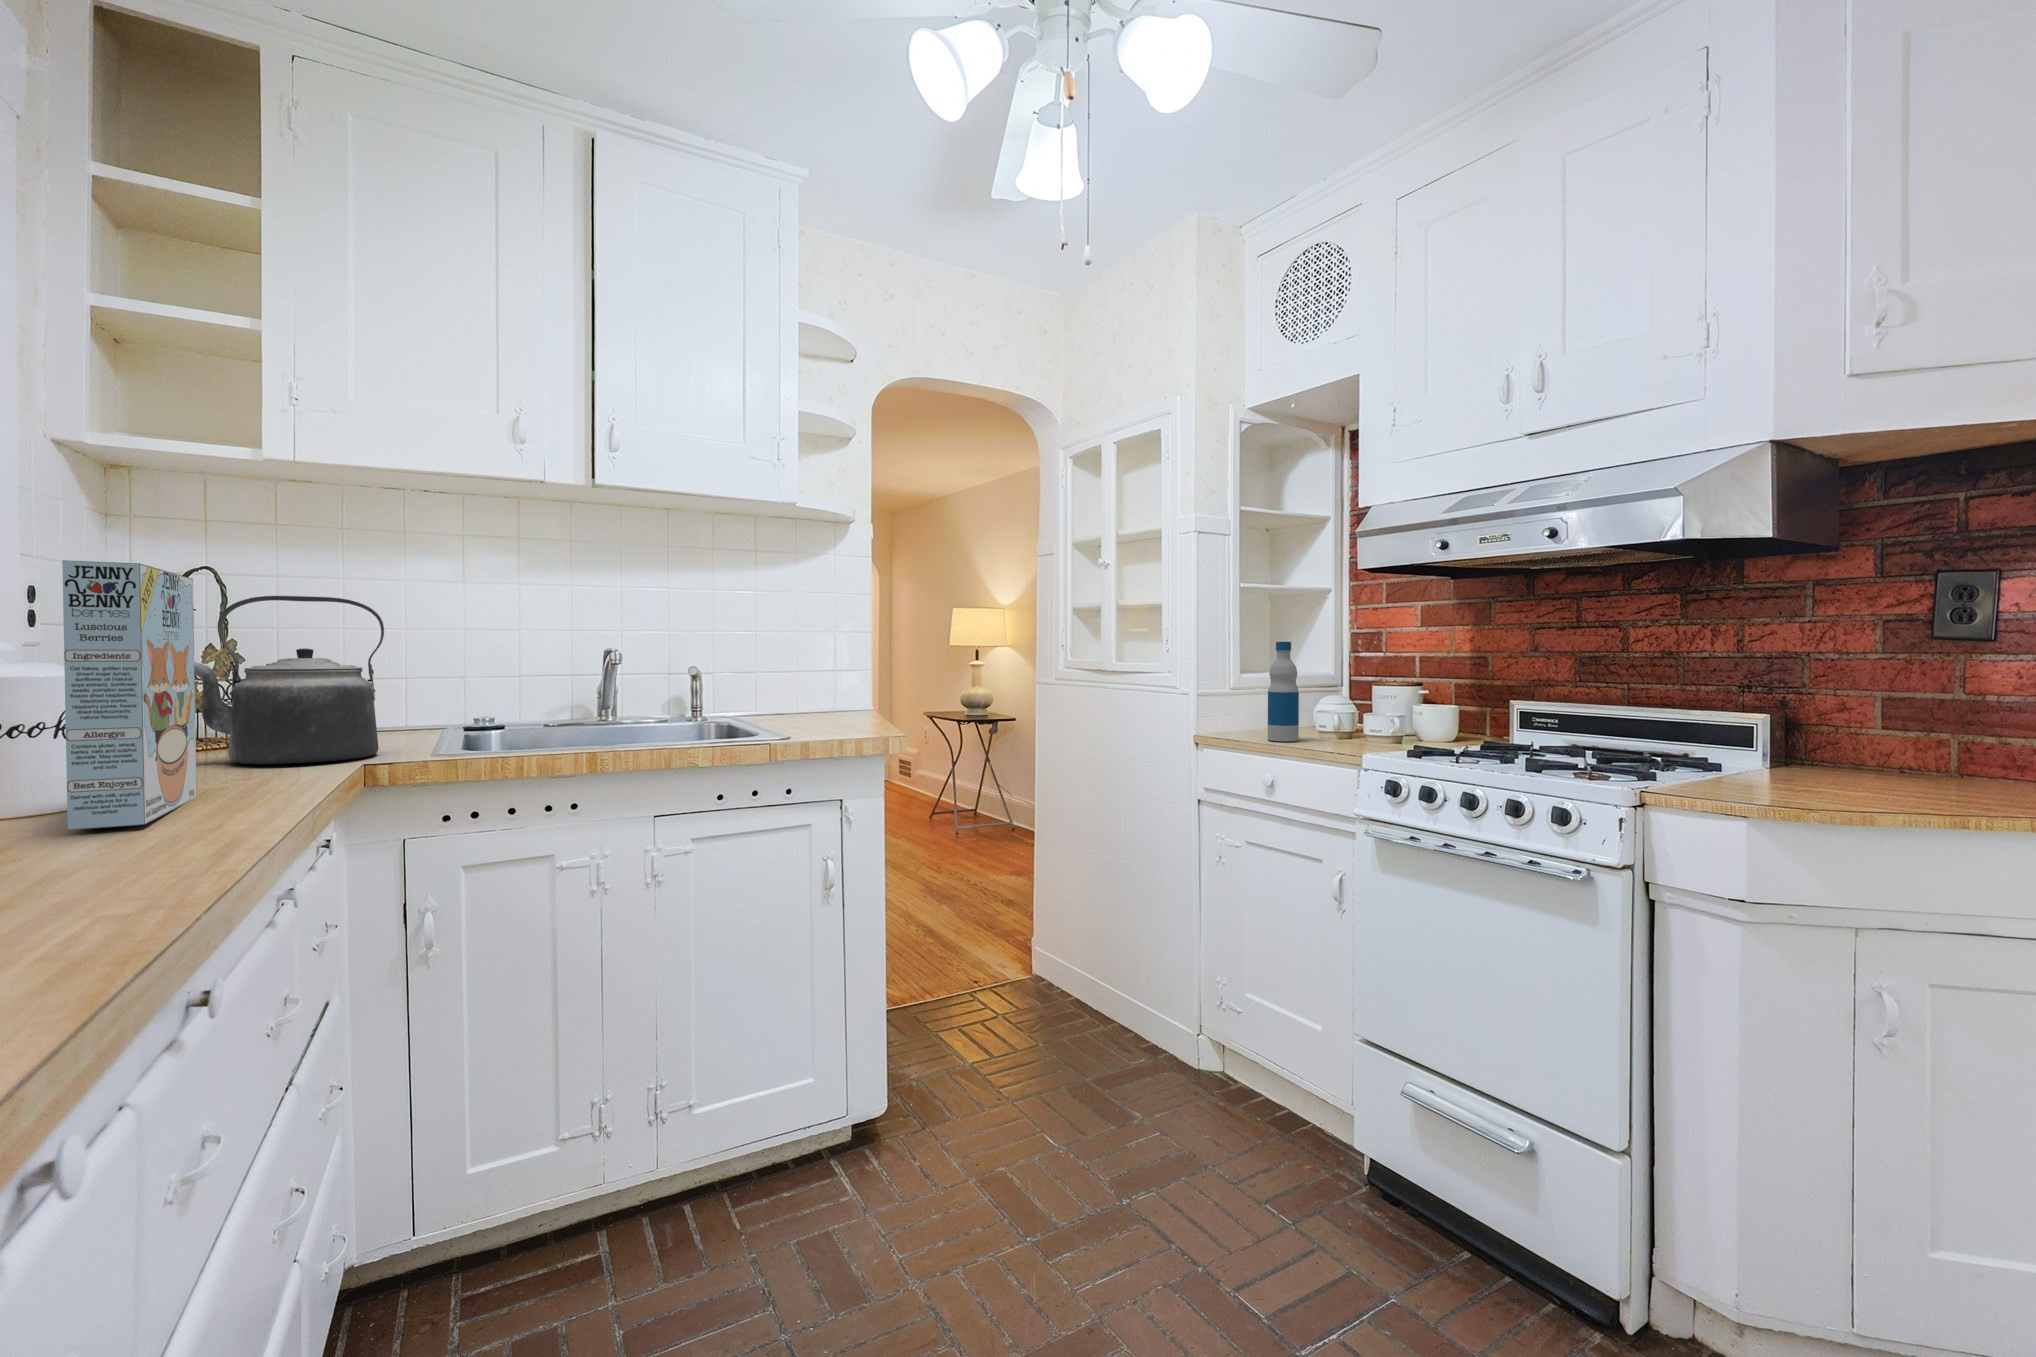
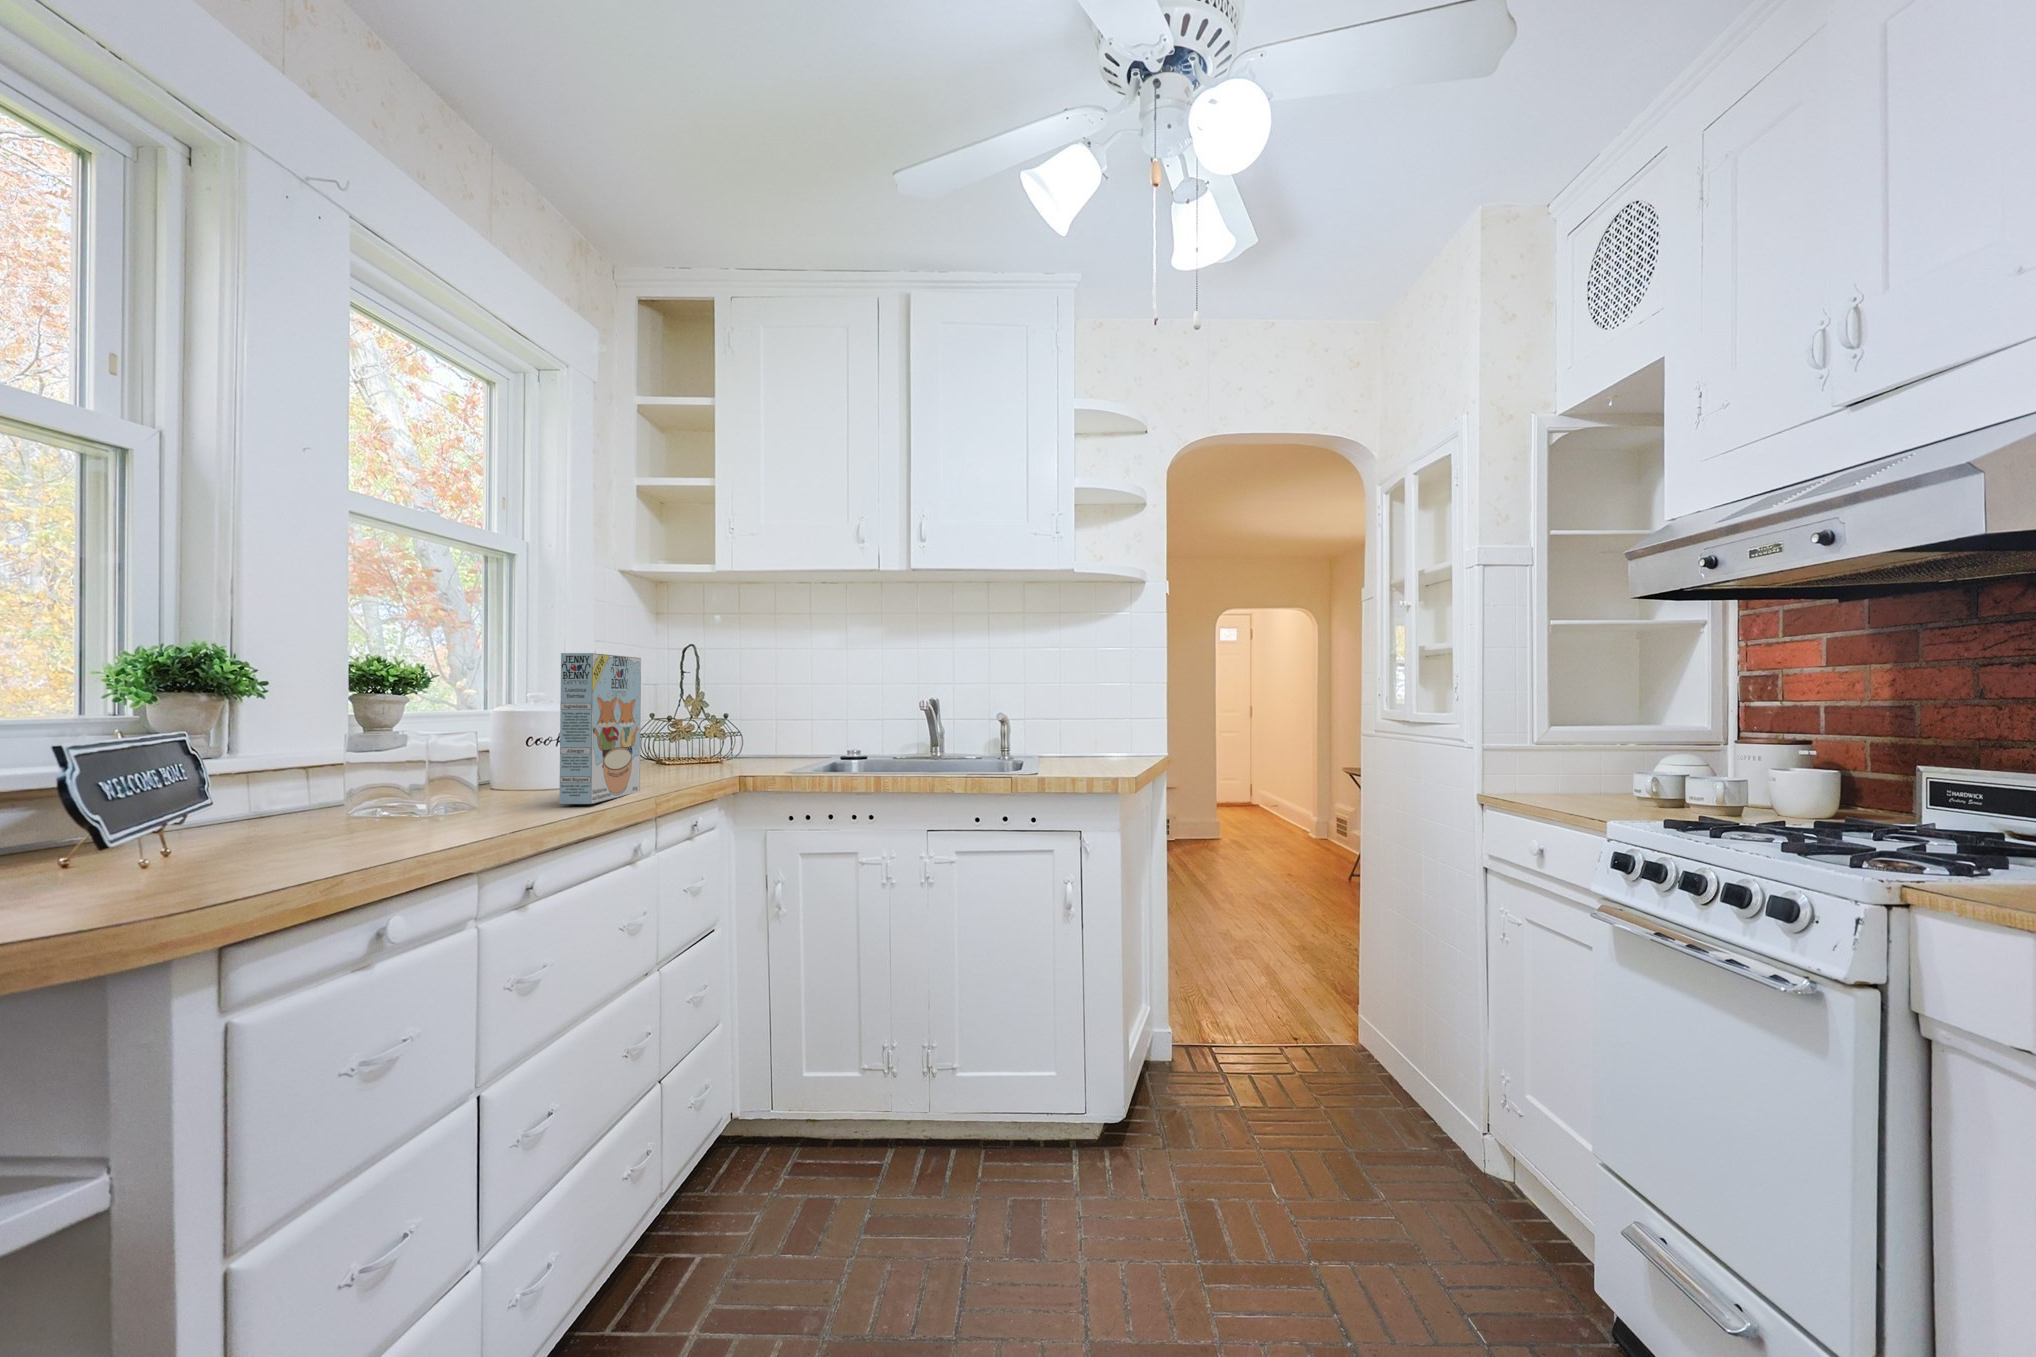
kettle: present [194,596,384,764] -> none [664,664,769,774]
bottle: present [1268,642,1299,741] -> none [1542,688,1583,803]

